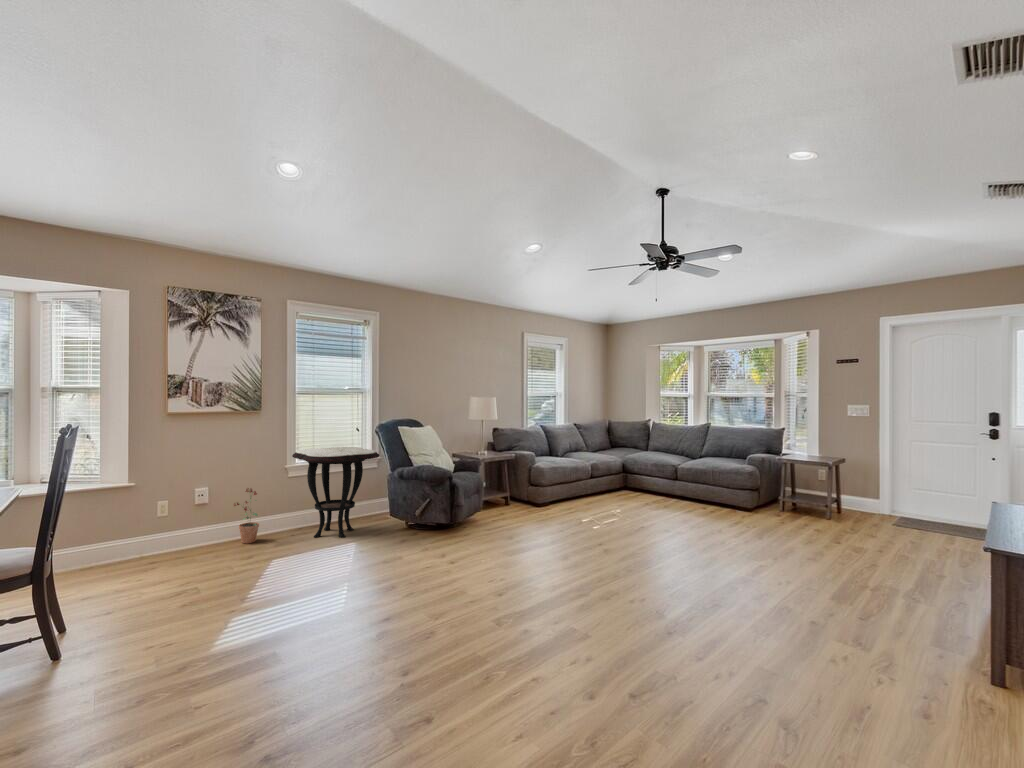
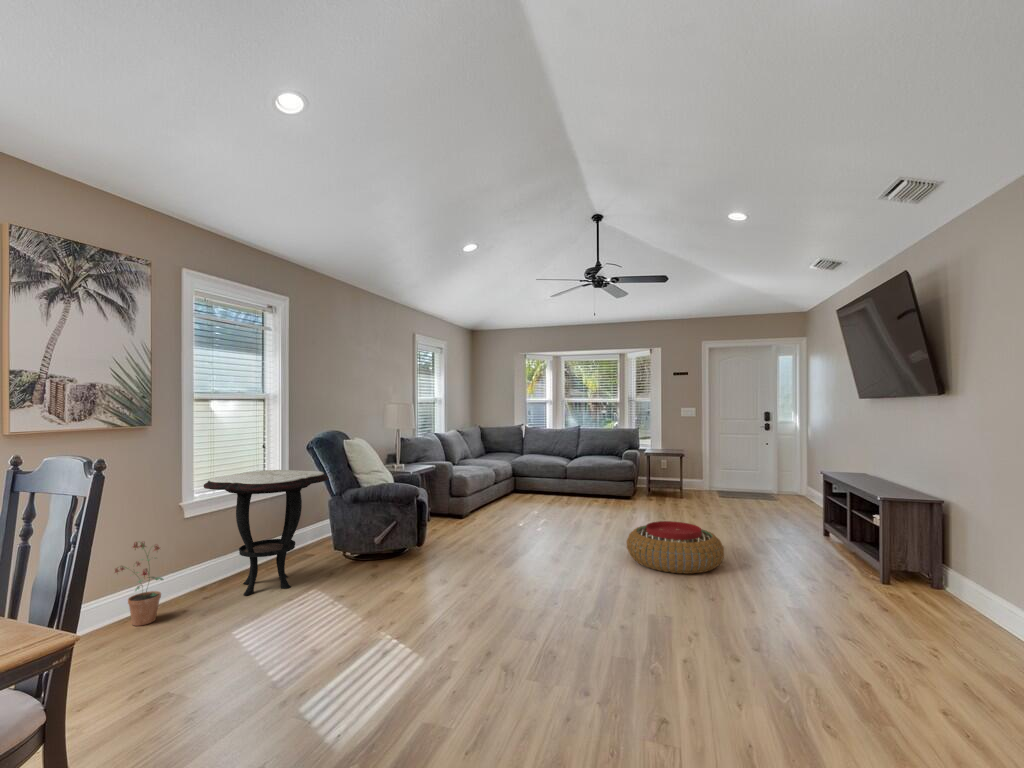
pouf: none [619,536,728,599] -> present [627,521,724,574]

